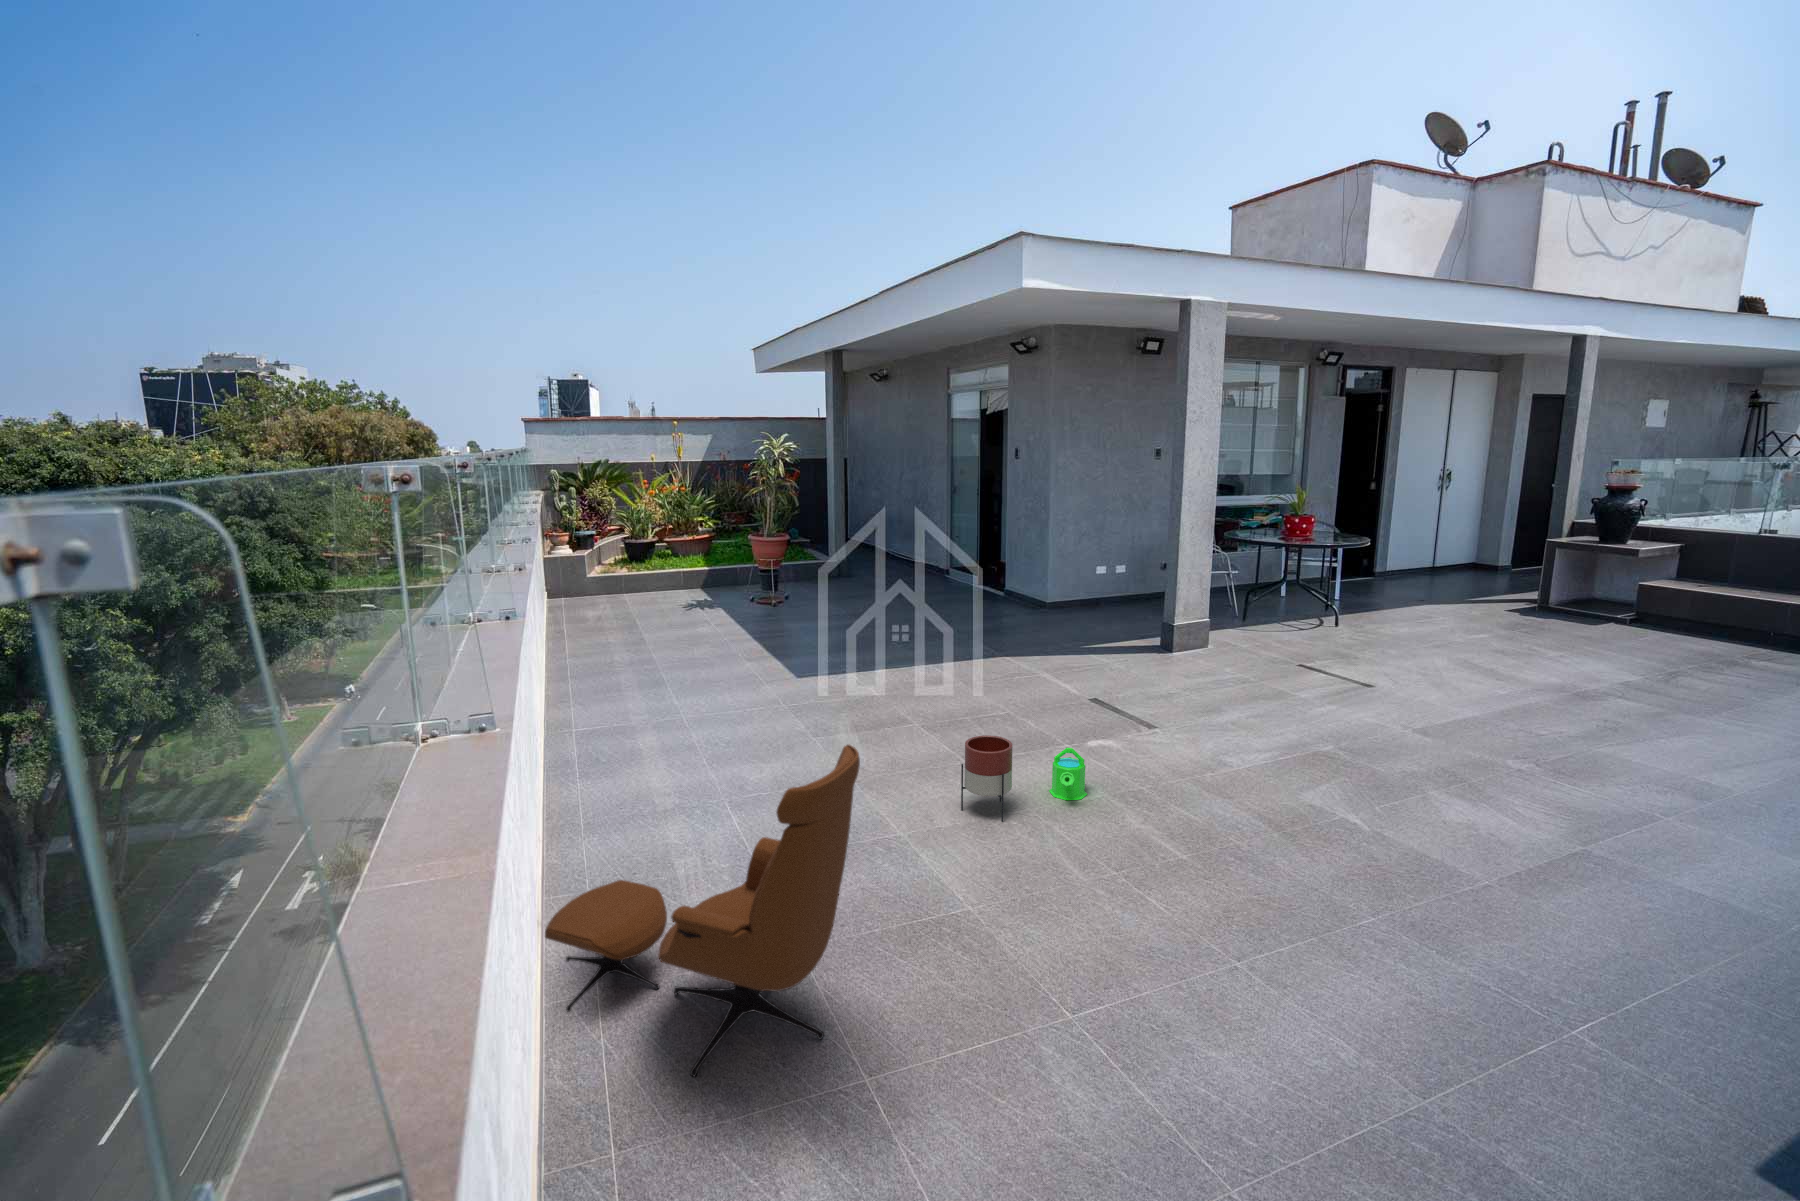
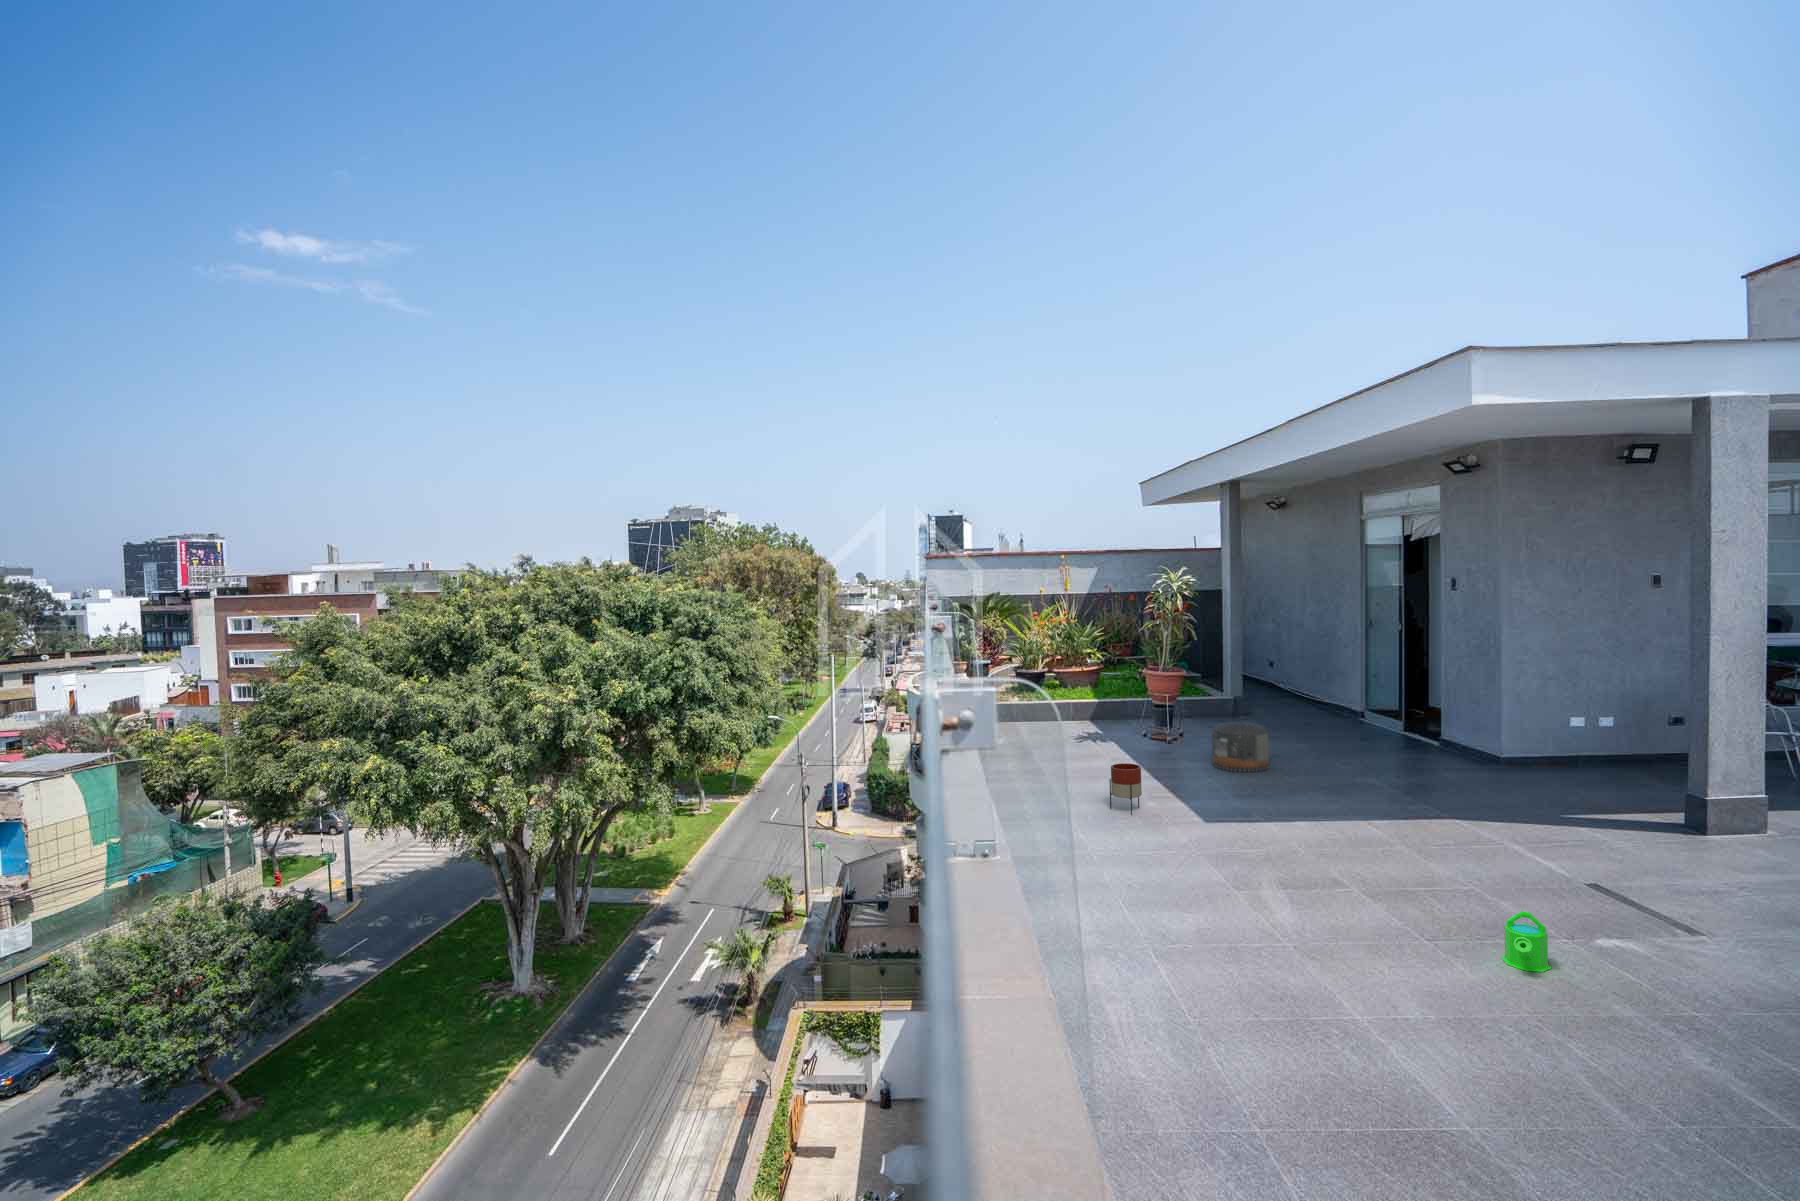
pouf: none [812,584,863,631] -> present [1212,722,1269,772]
planter: present [961,735,1013,822] -> present [1110,763,1142,815]
lounge chair: present [545,745,860,1077] -> none [1013,857,1292,1126]

